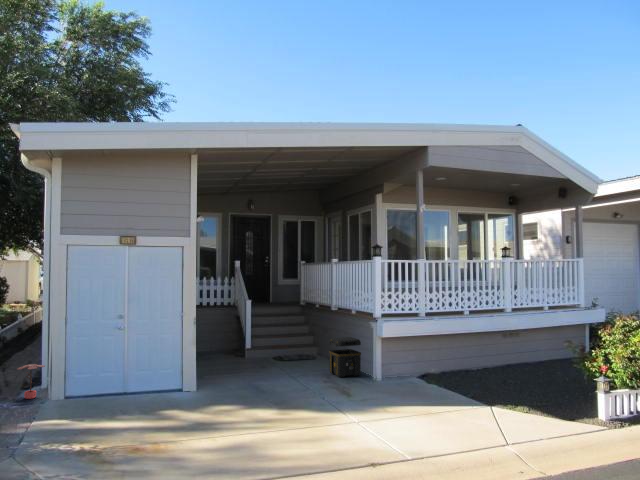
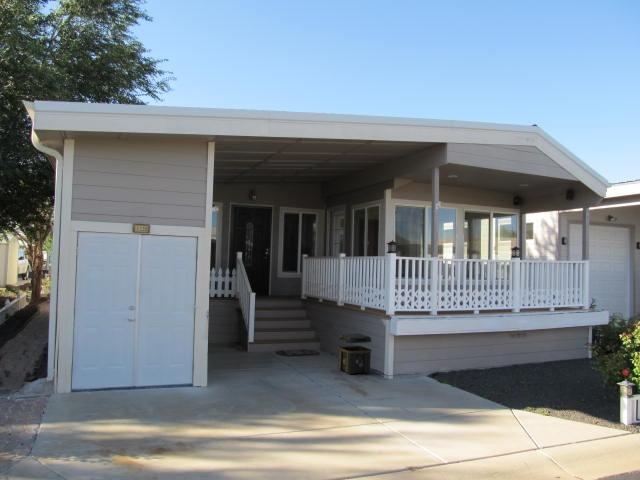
potted plant: present [17,364,45,399] -> none [21,355,51,391]

